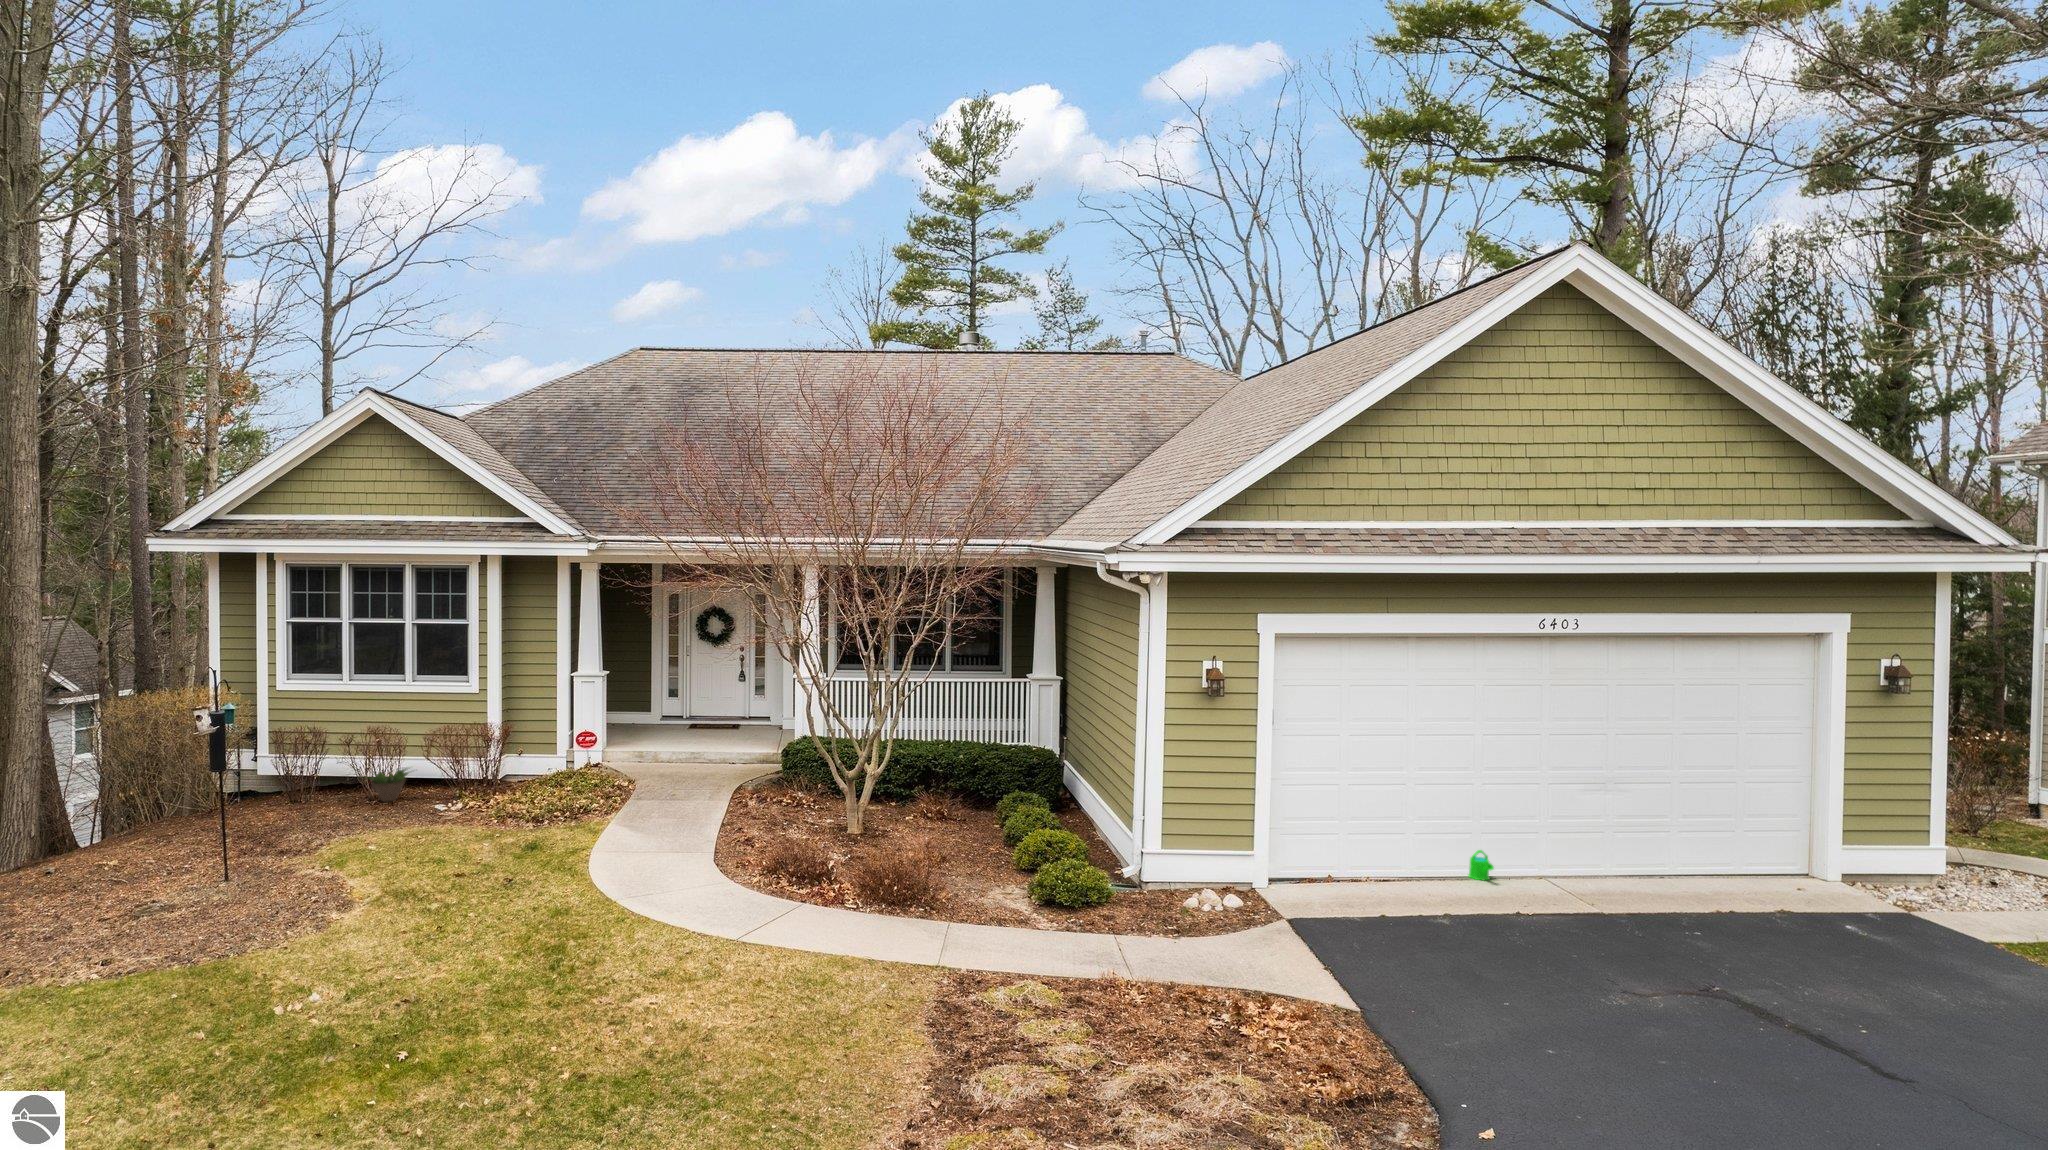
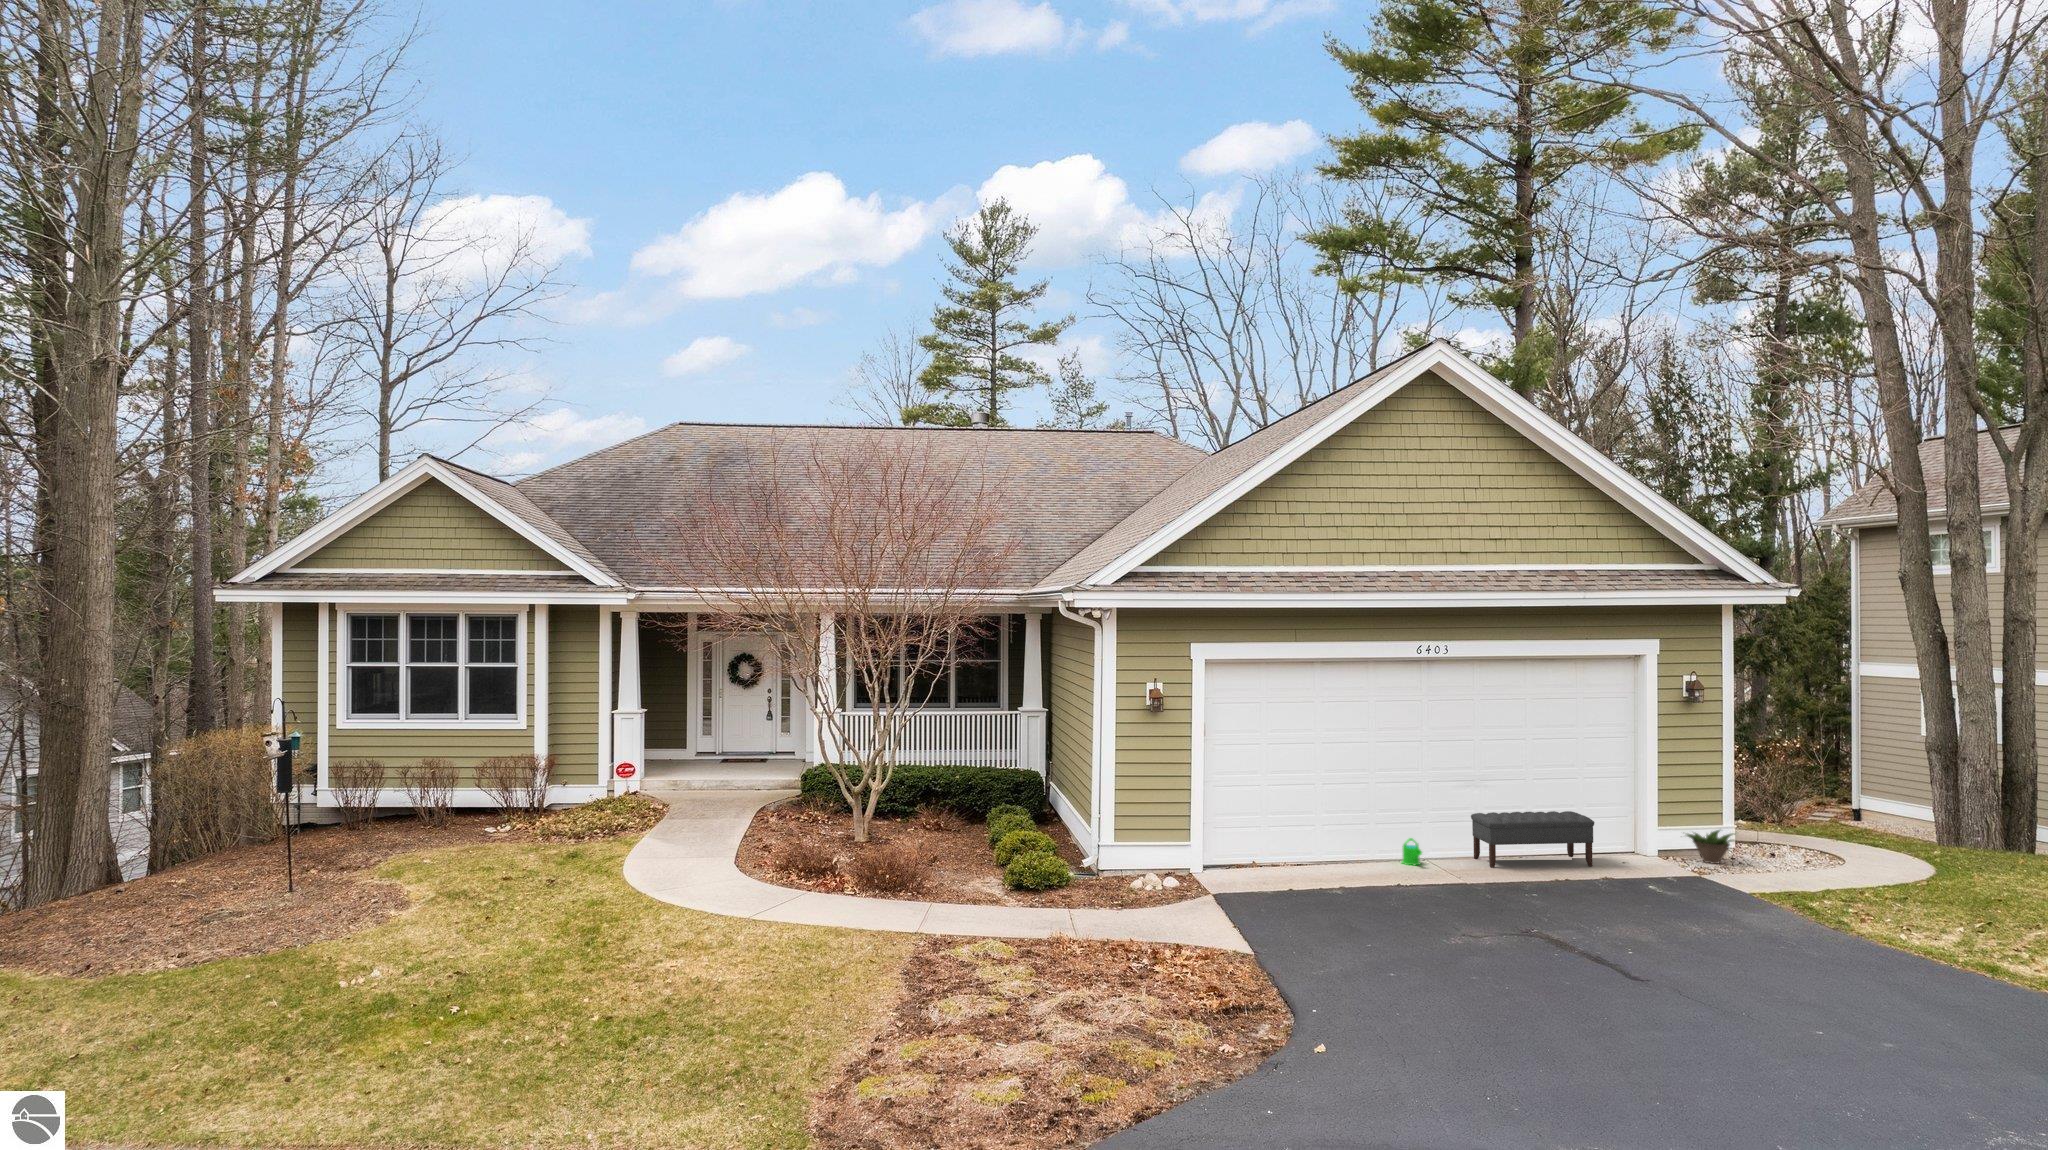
decorative plant: present [369,768,409,802] -> present [1687,830,1735,864]
bench: none [1544,822,1681,885] -> present [1471,811,1594,868]

